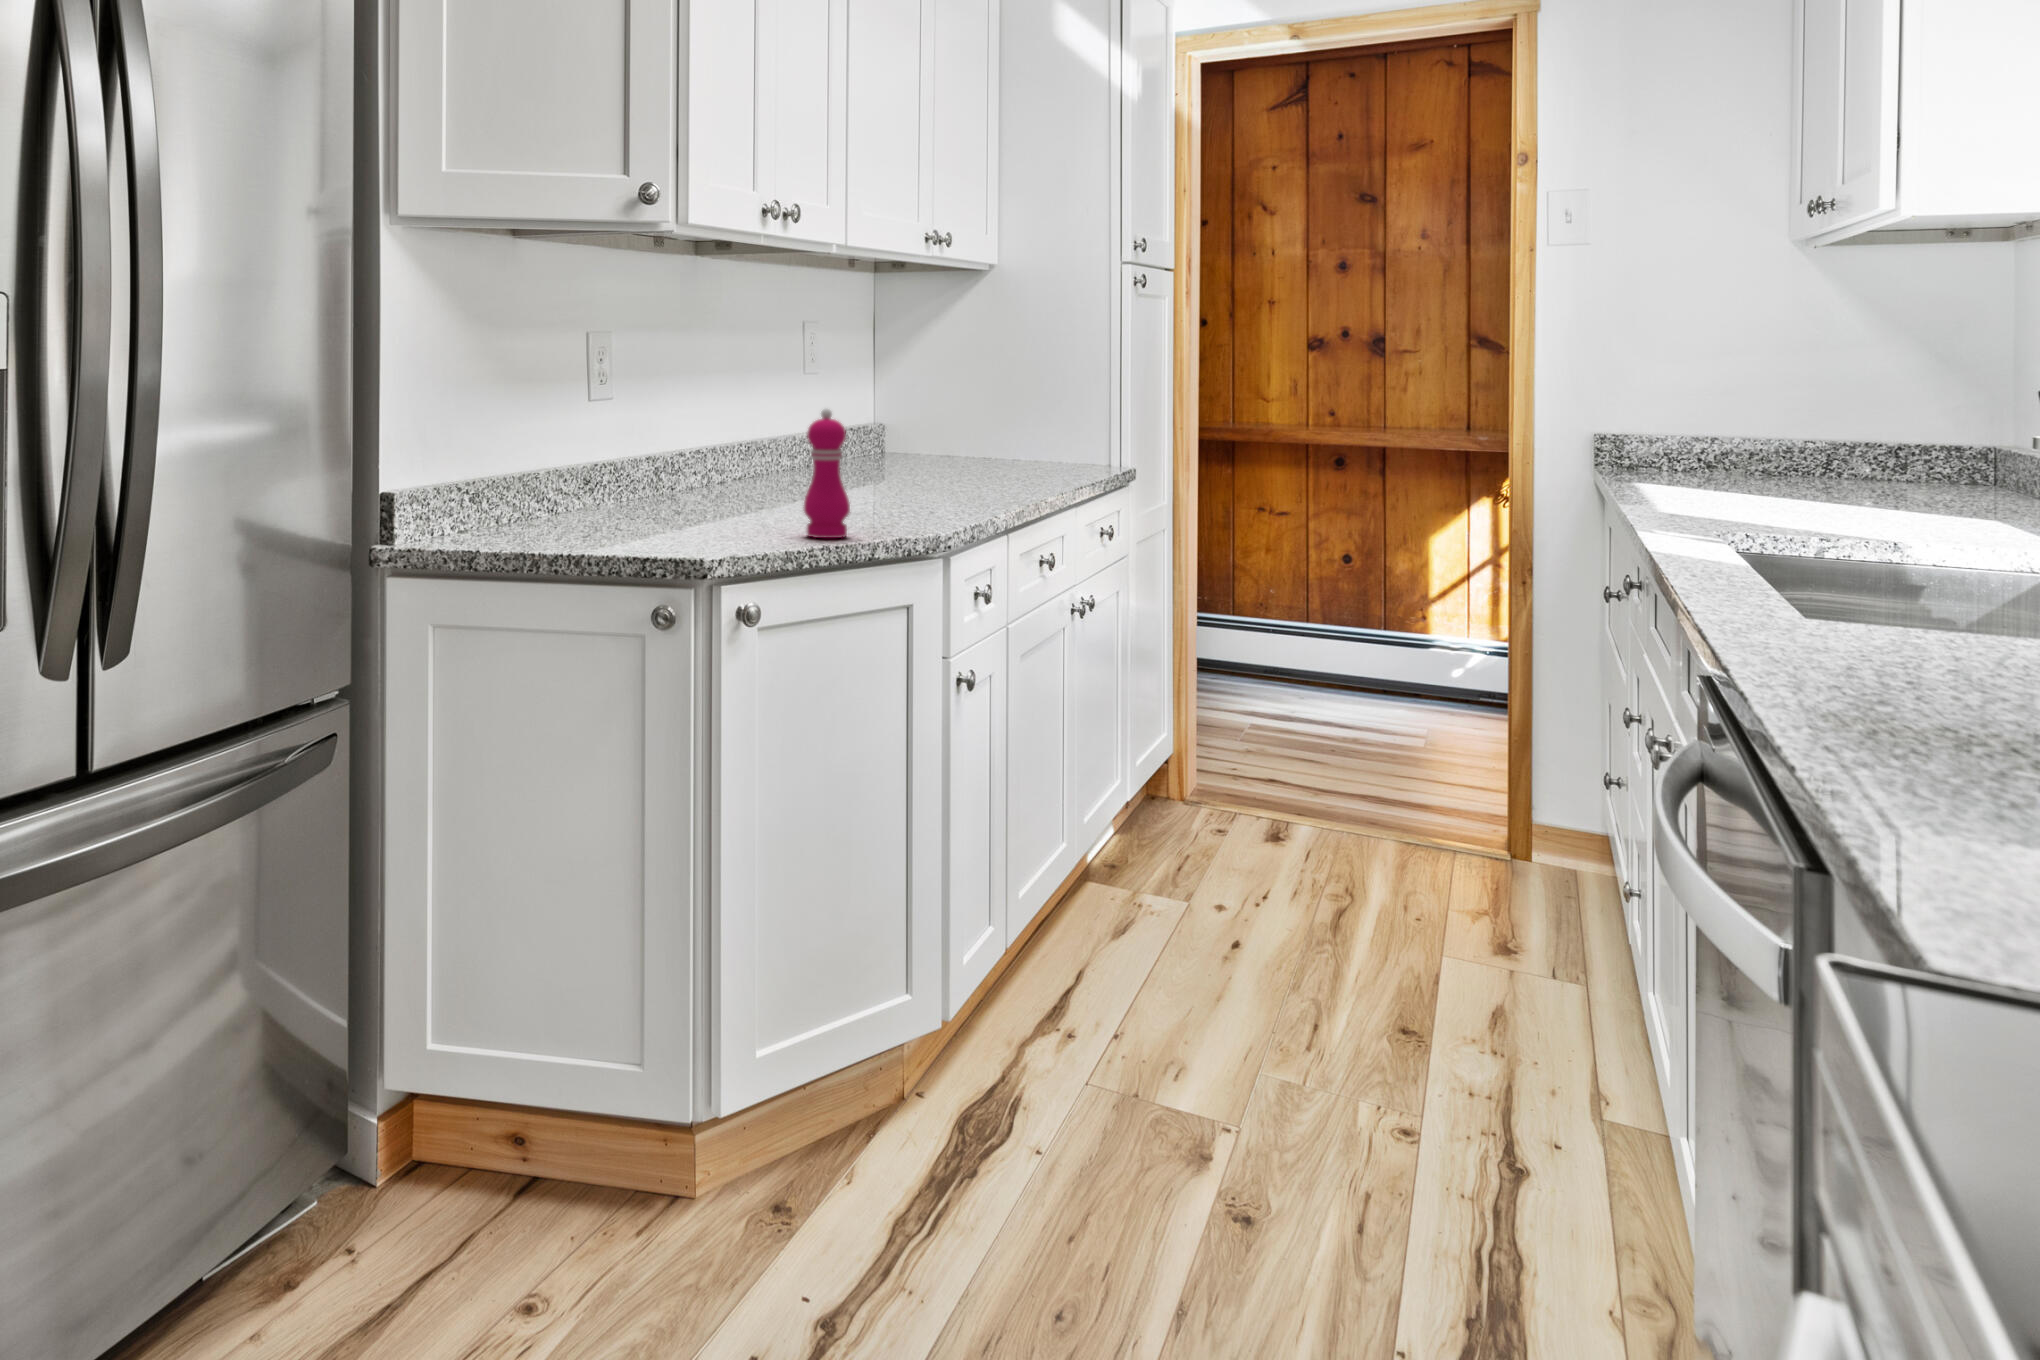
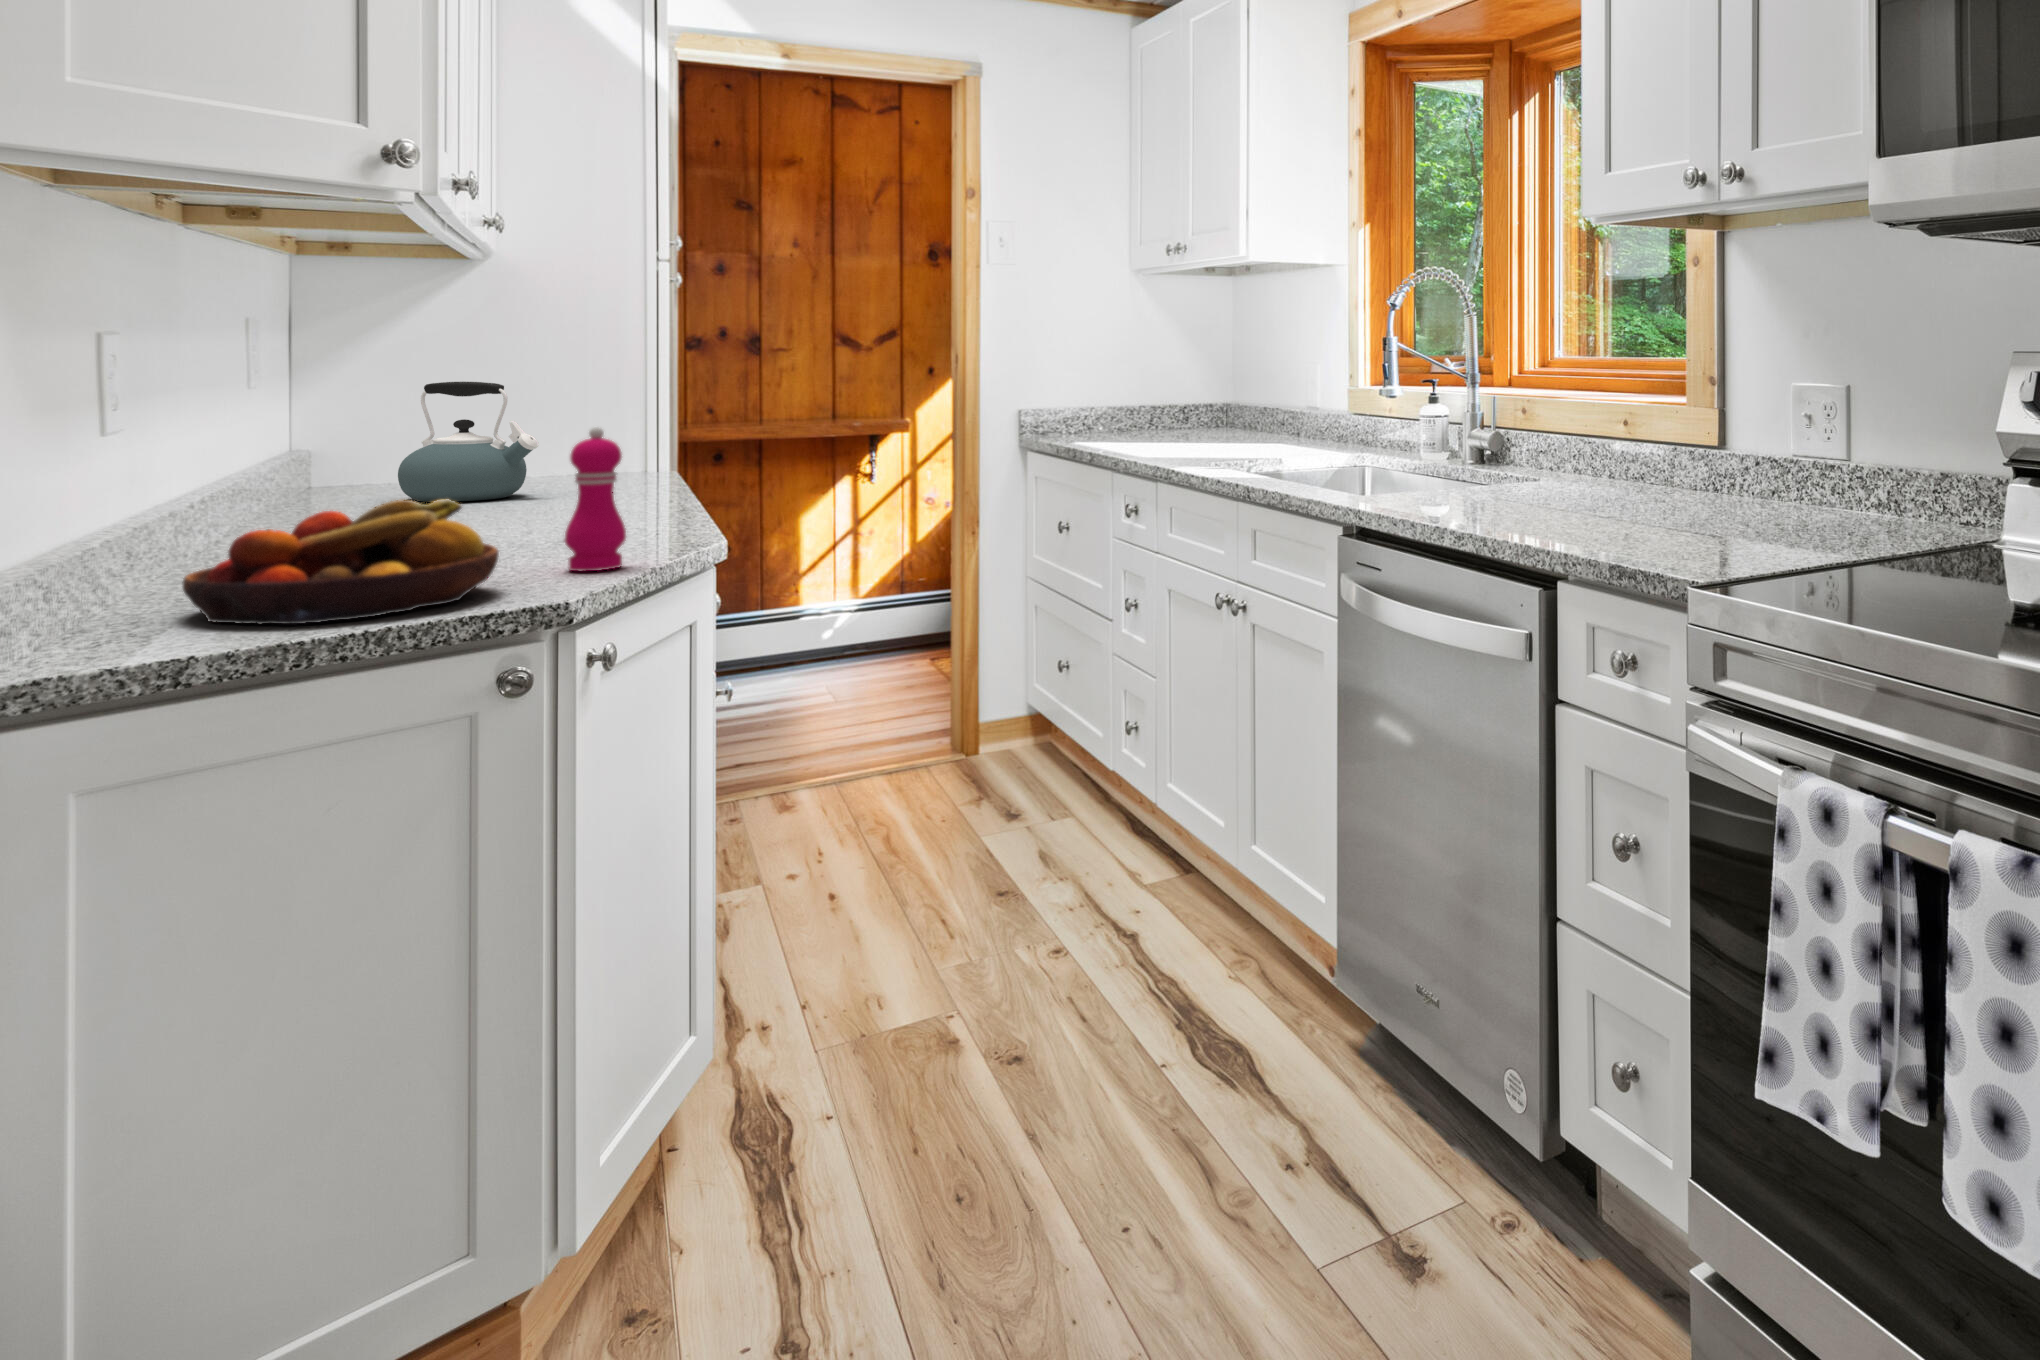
kettle: none [902,369,993,474] -> present [398,382,539,502]
fruit bowl: none [547,459,731,547] -> present [182,500,499,624]

